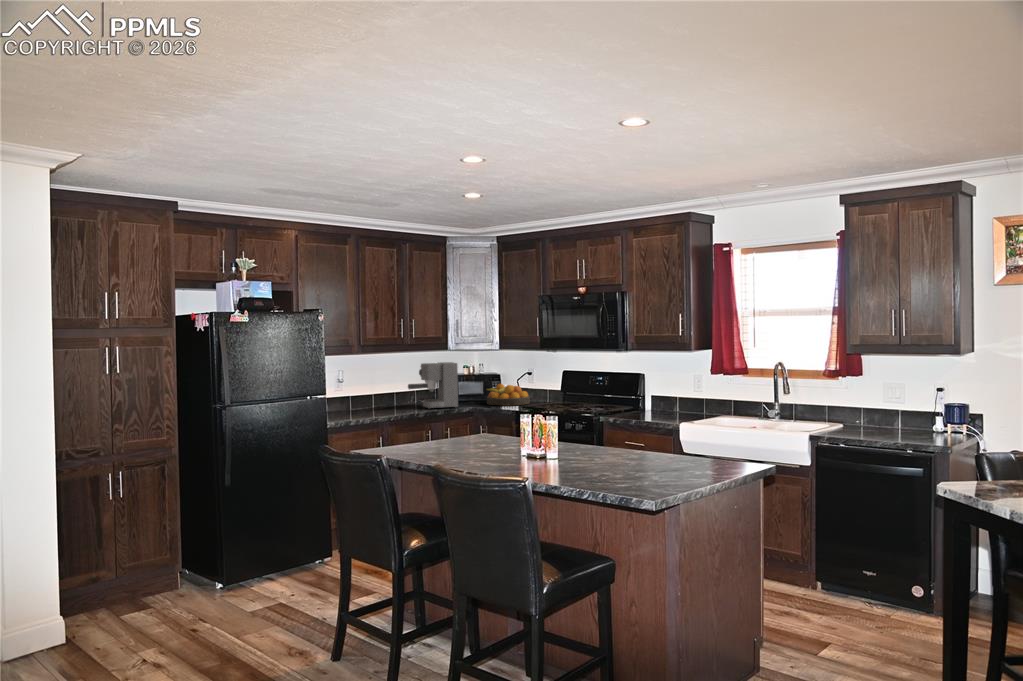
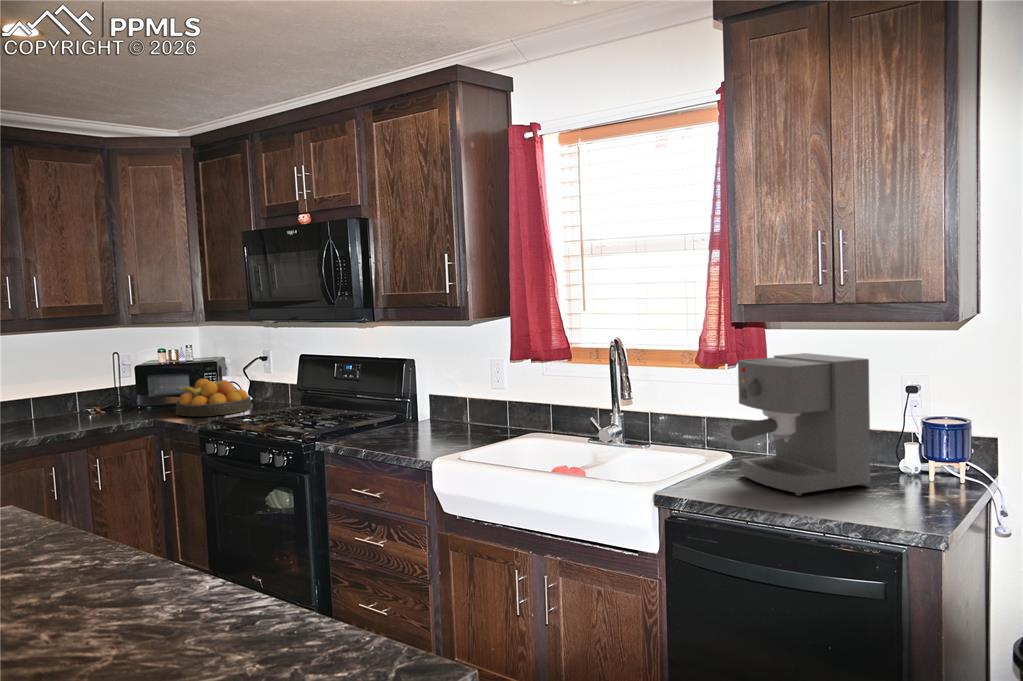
coffee maker: present [408,362,458,409] -> present [731,353,871,496]

